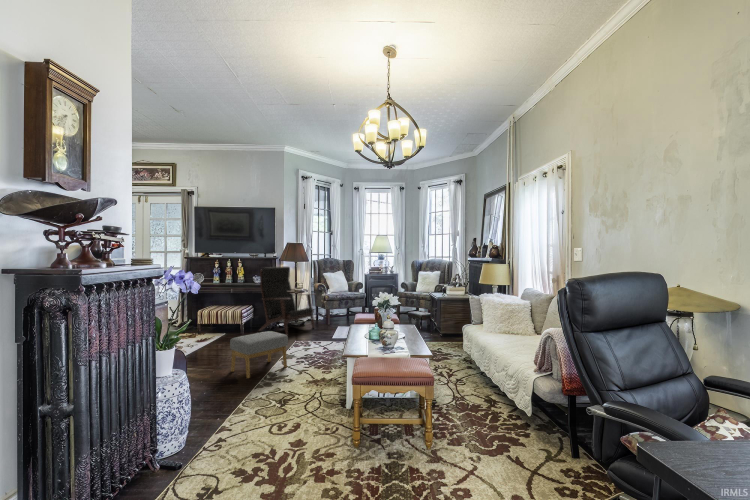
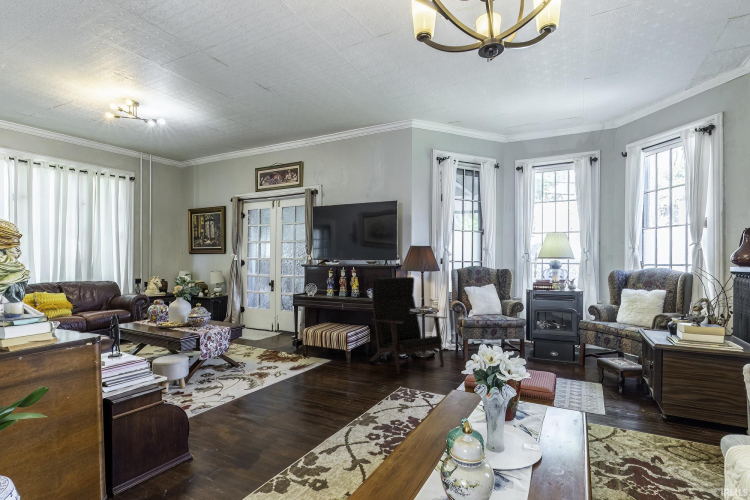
footstool: present [230,331,288,378] -> none [274,376,353,452]

